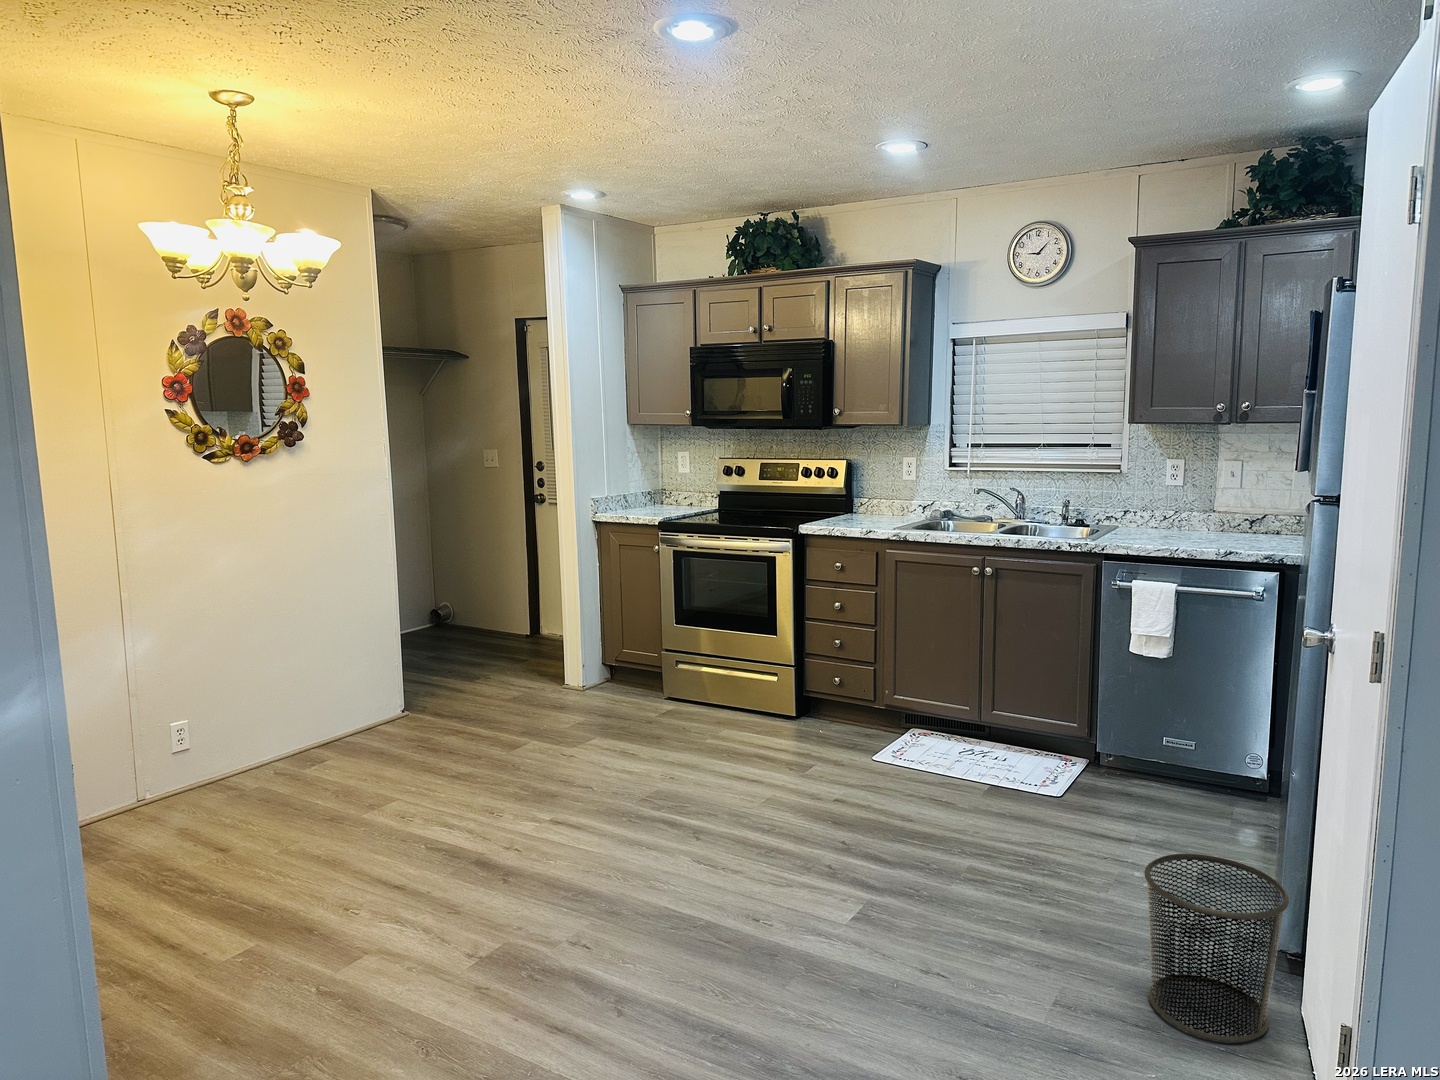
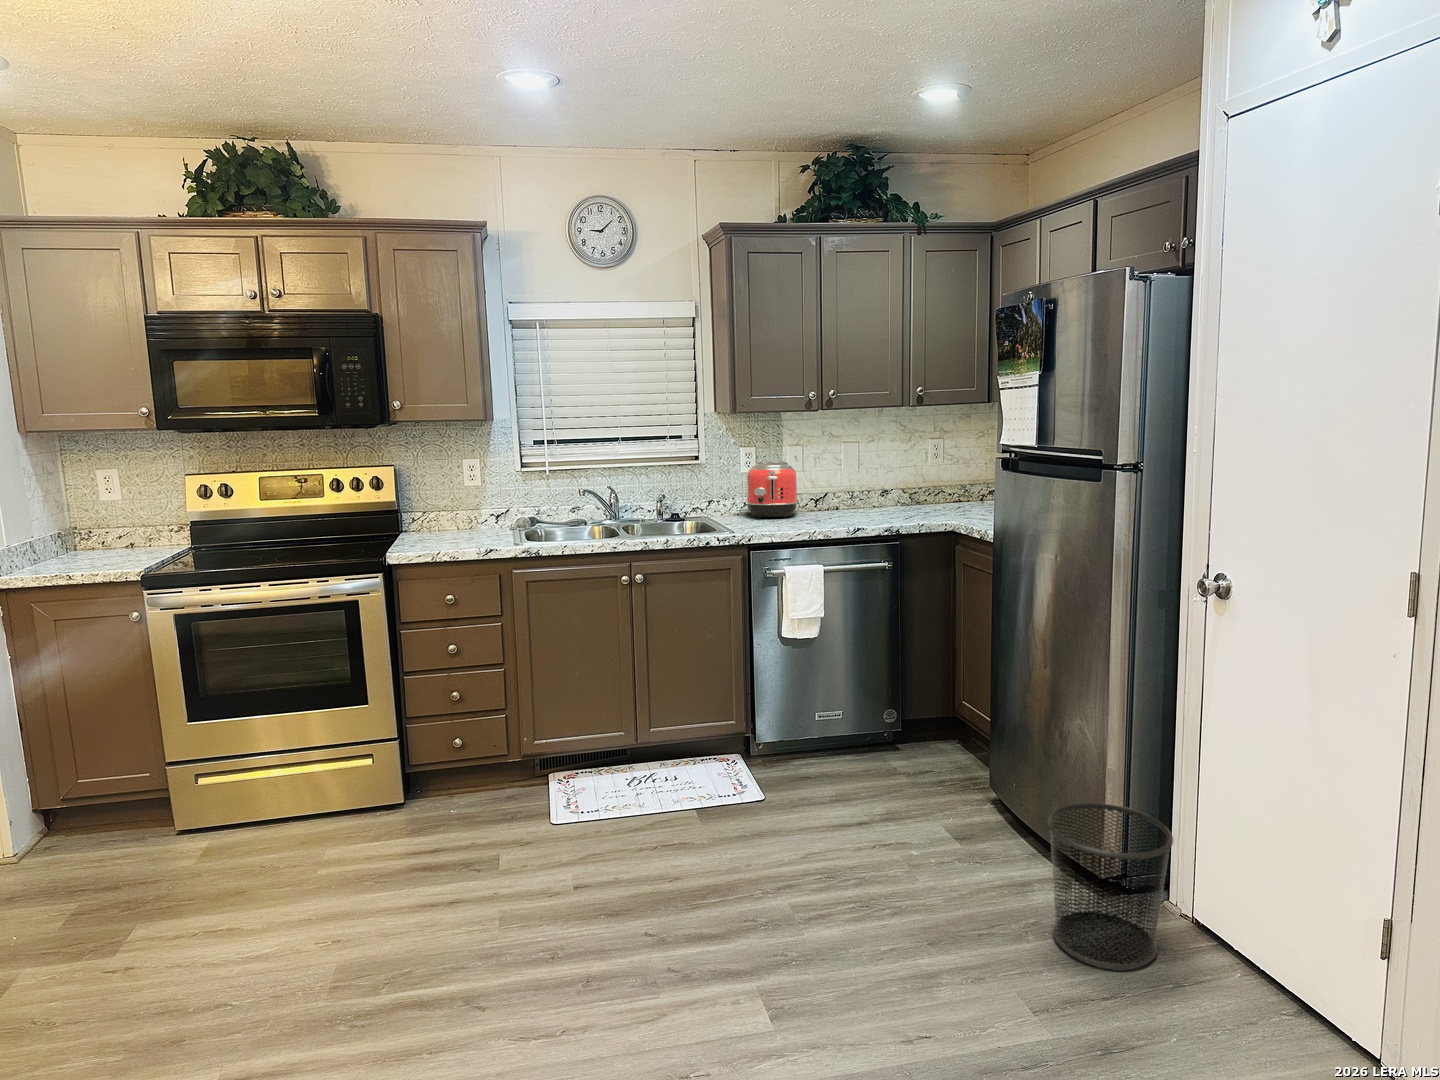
toaster: none [1157,475,1228,535] -> present [746,461,798,518]

